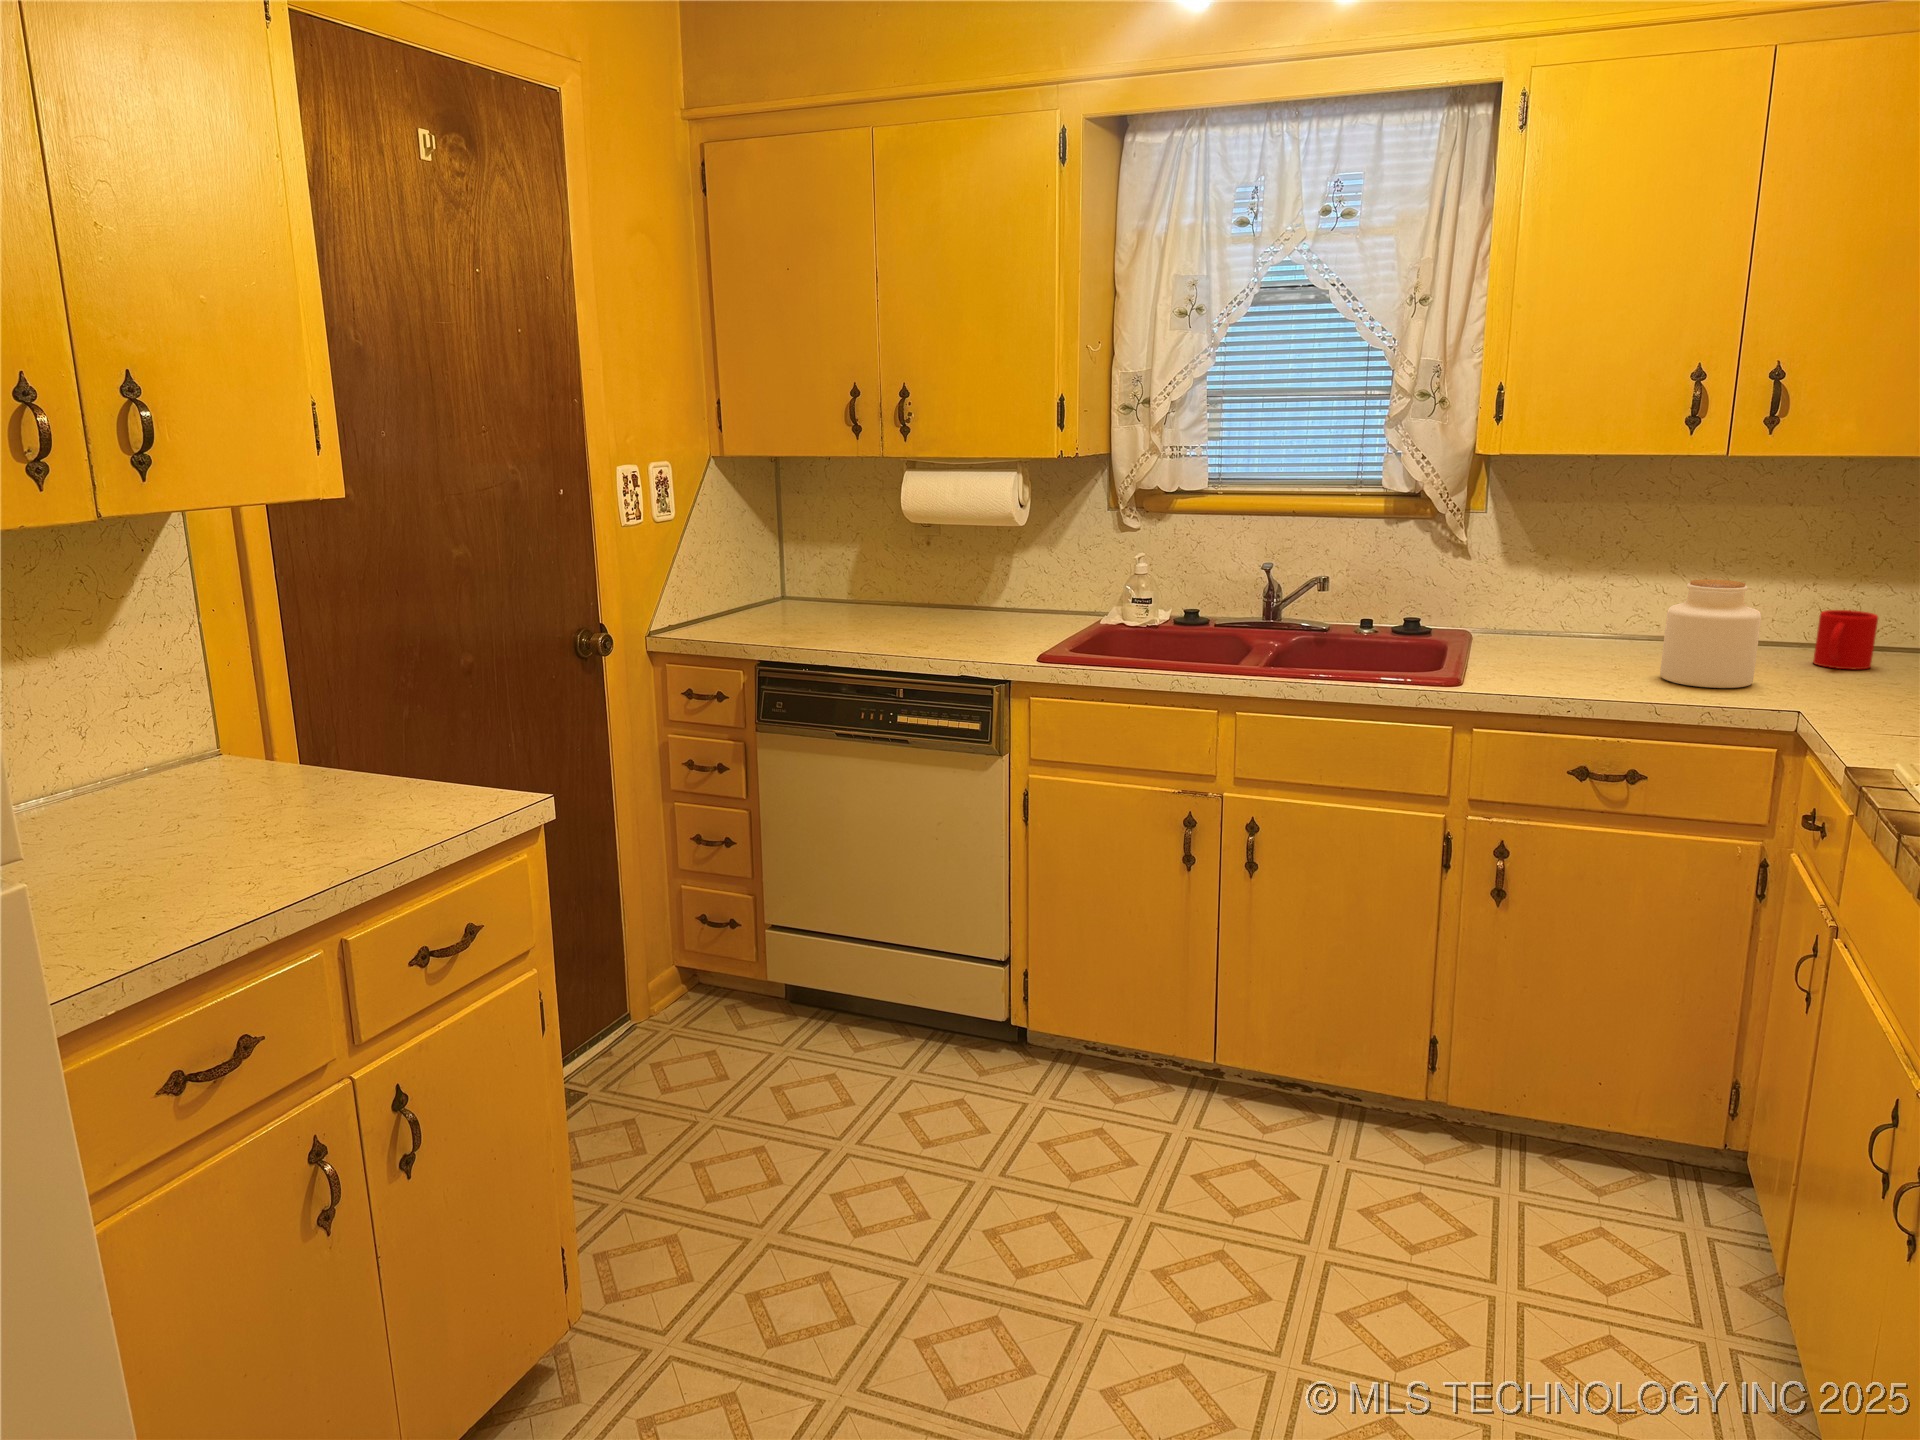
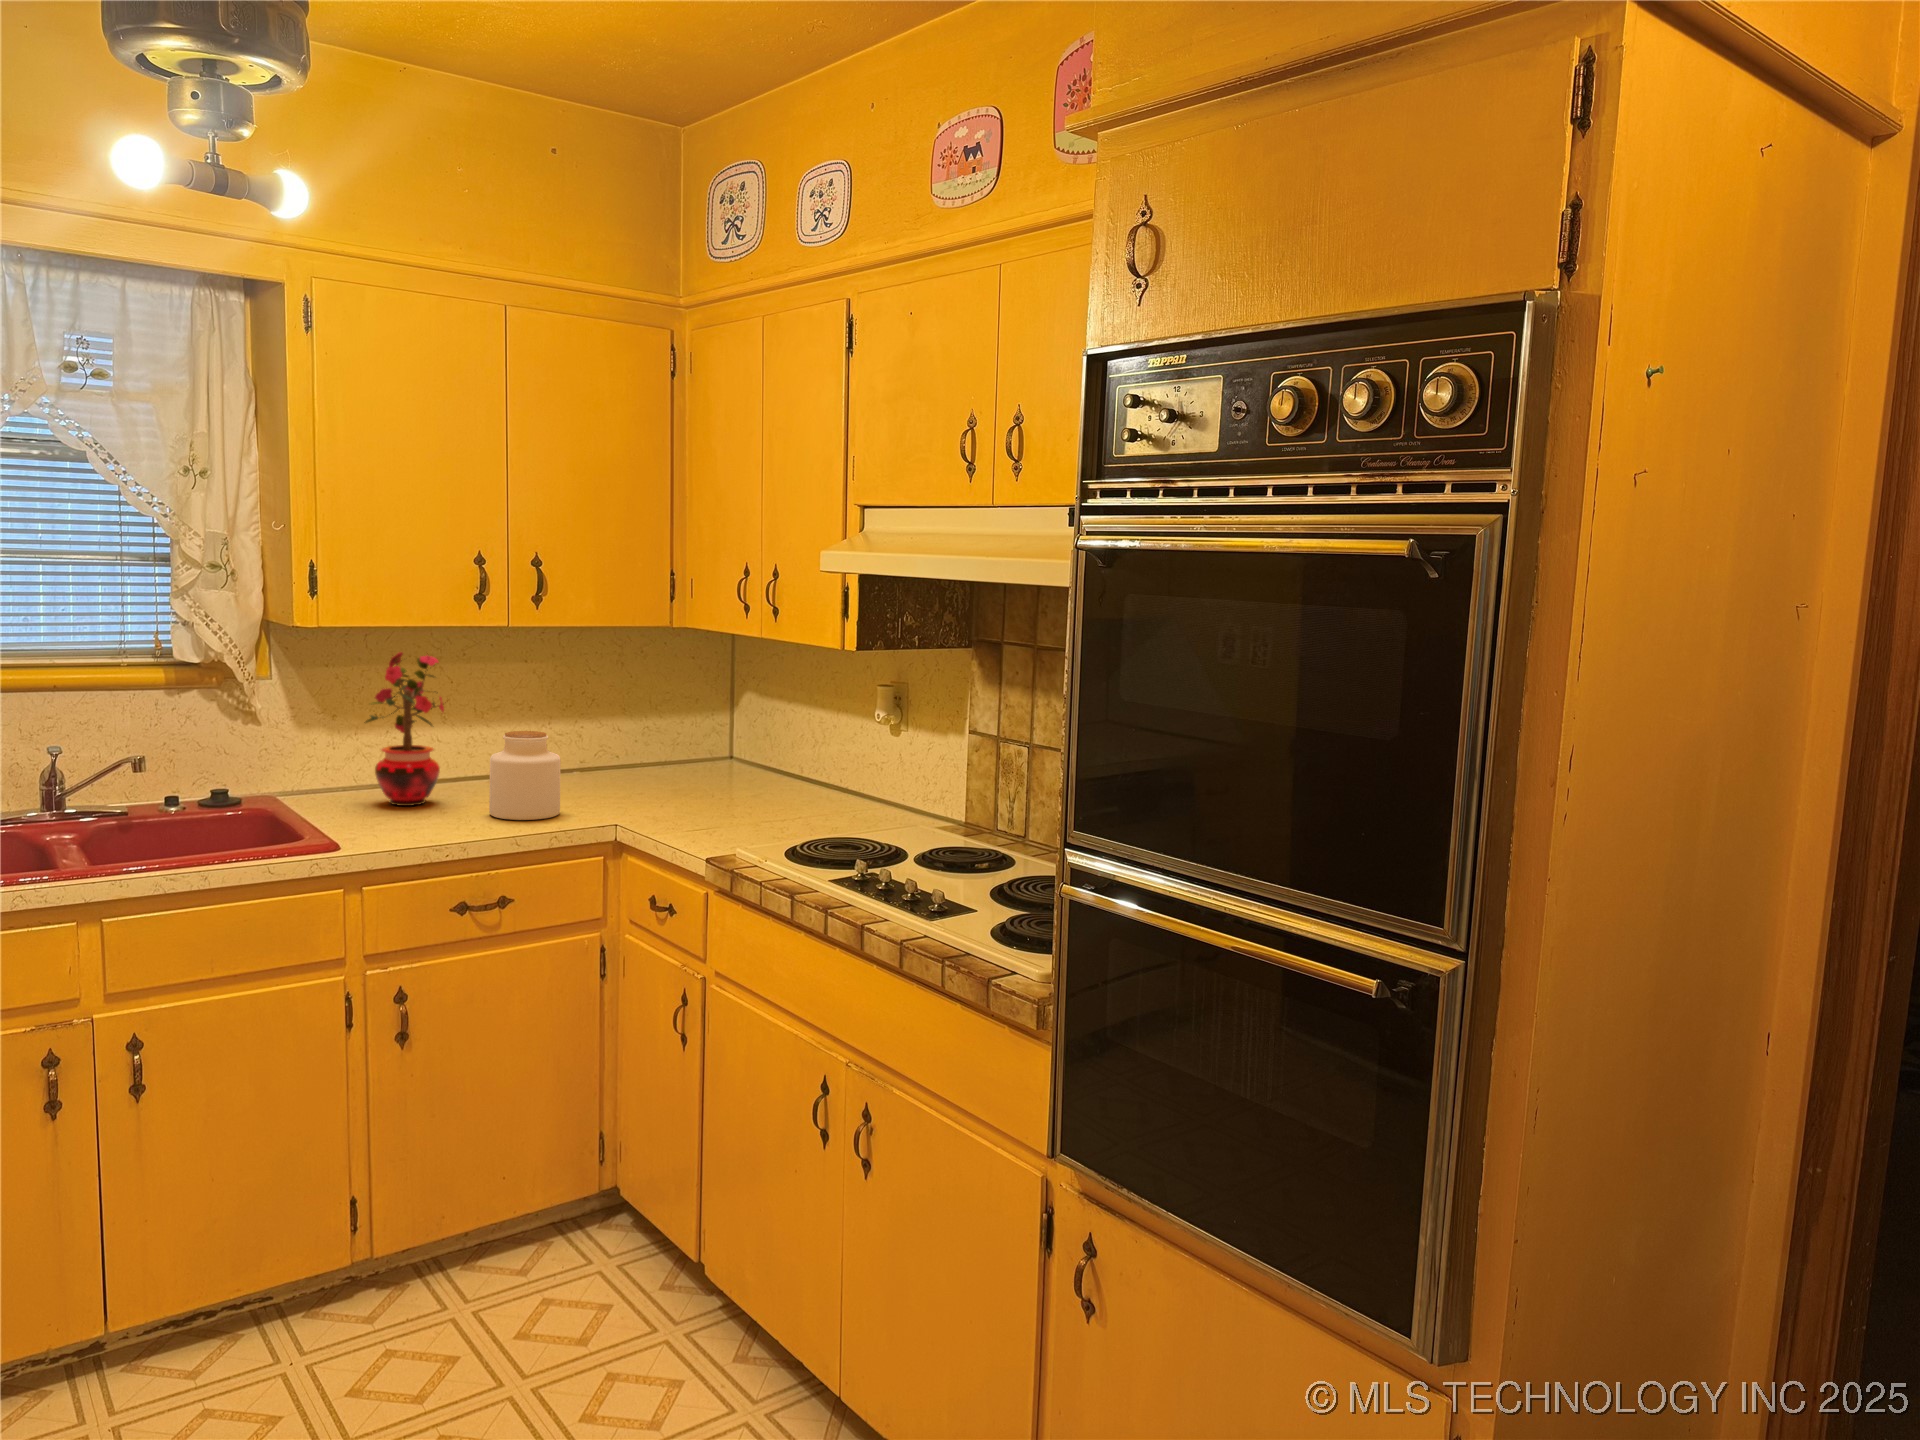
potted plant: none [1550,482,1651,656] -> present [366,652,444,806]
mug: present [1813,610,1878,669] -> none [570,746,610,791]

